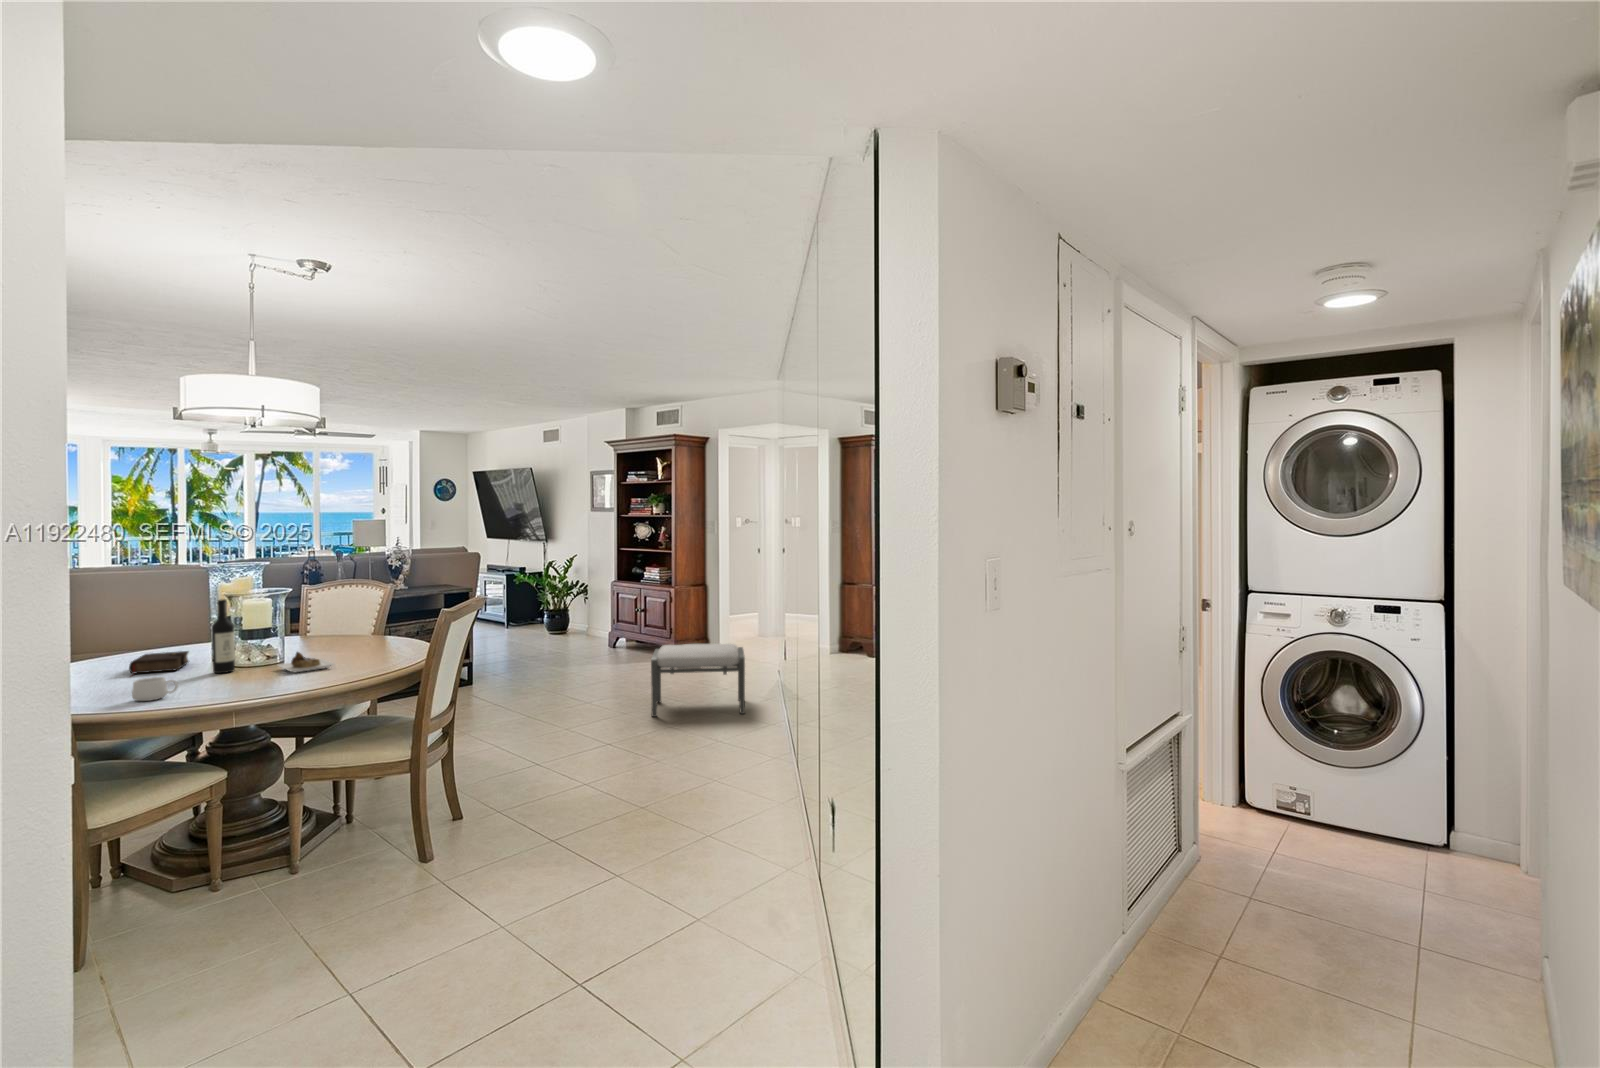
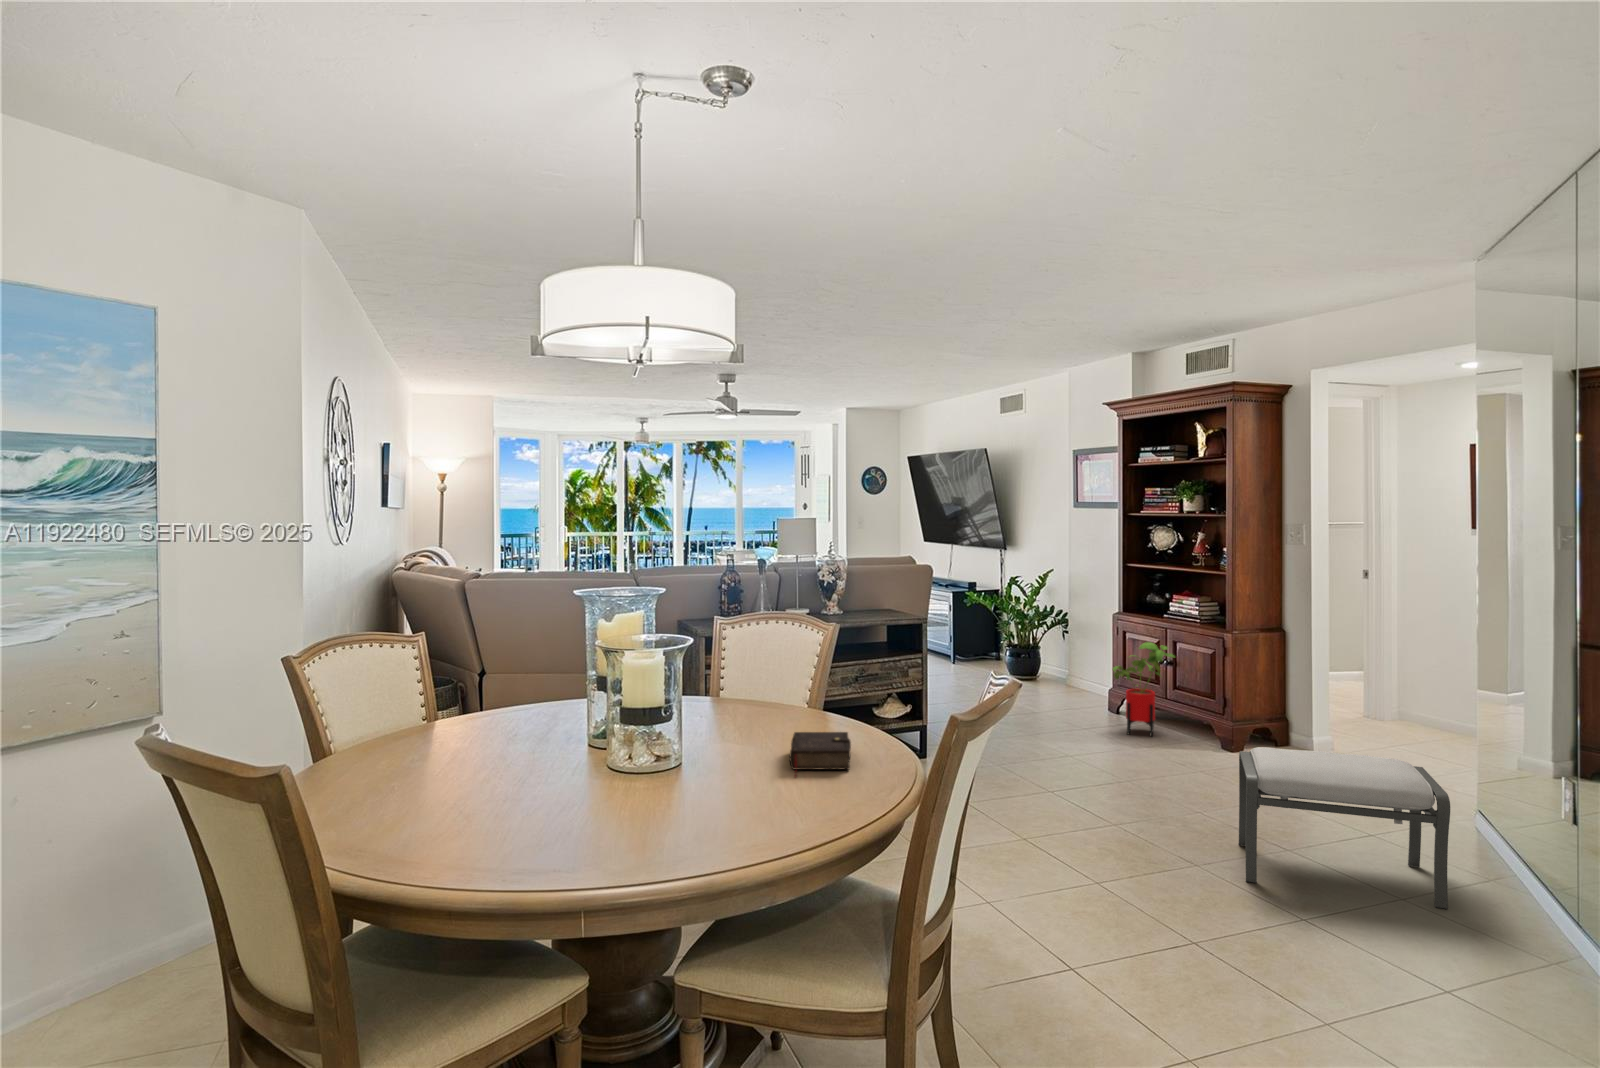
house plant: none [606,597,645,658] -> present [1113,642,1174,736]
wine bottle: present [212,599,335,673] -> none [582,663,759,805]
book: present [129,651,189,674] -> present [790,732,851,772]
mug: present [132,677,178,701] -> none [449,813,514,860]

